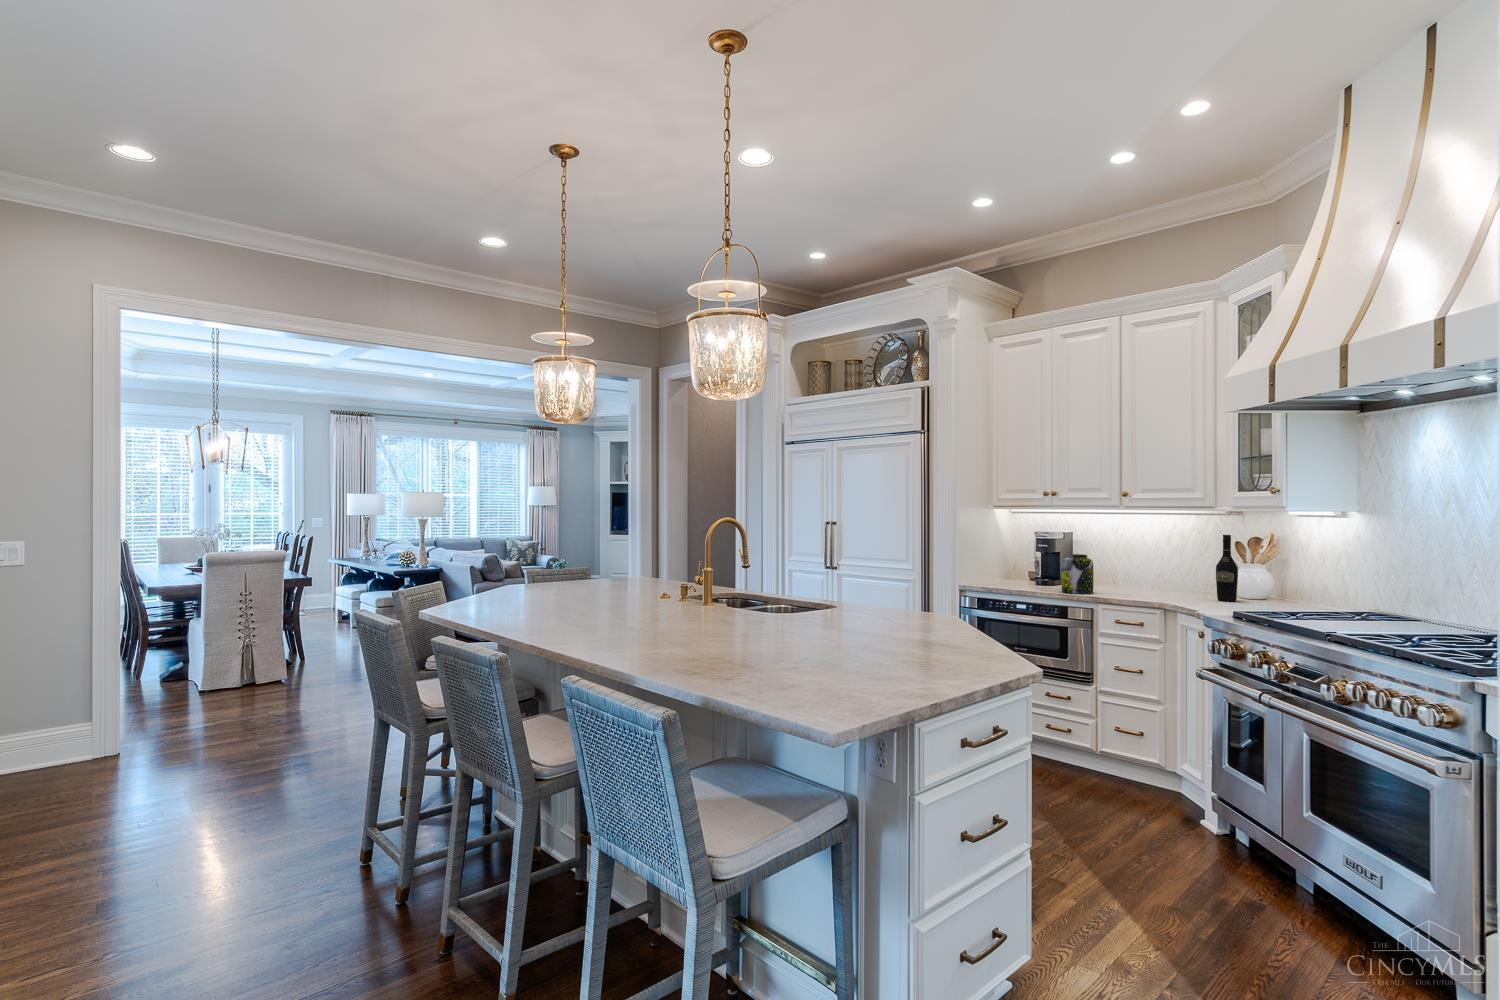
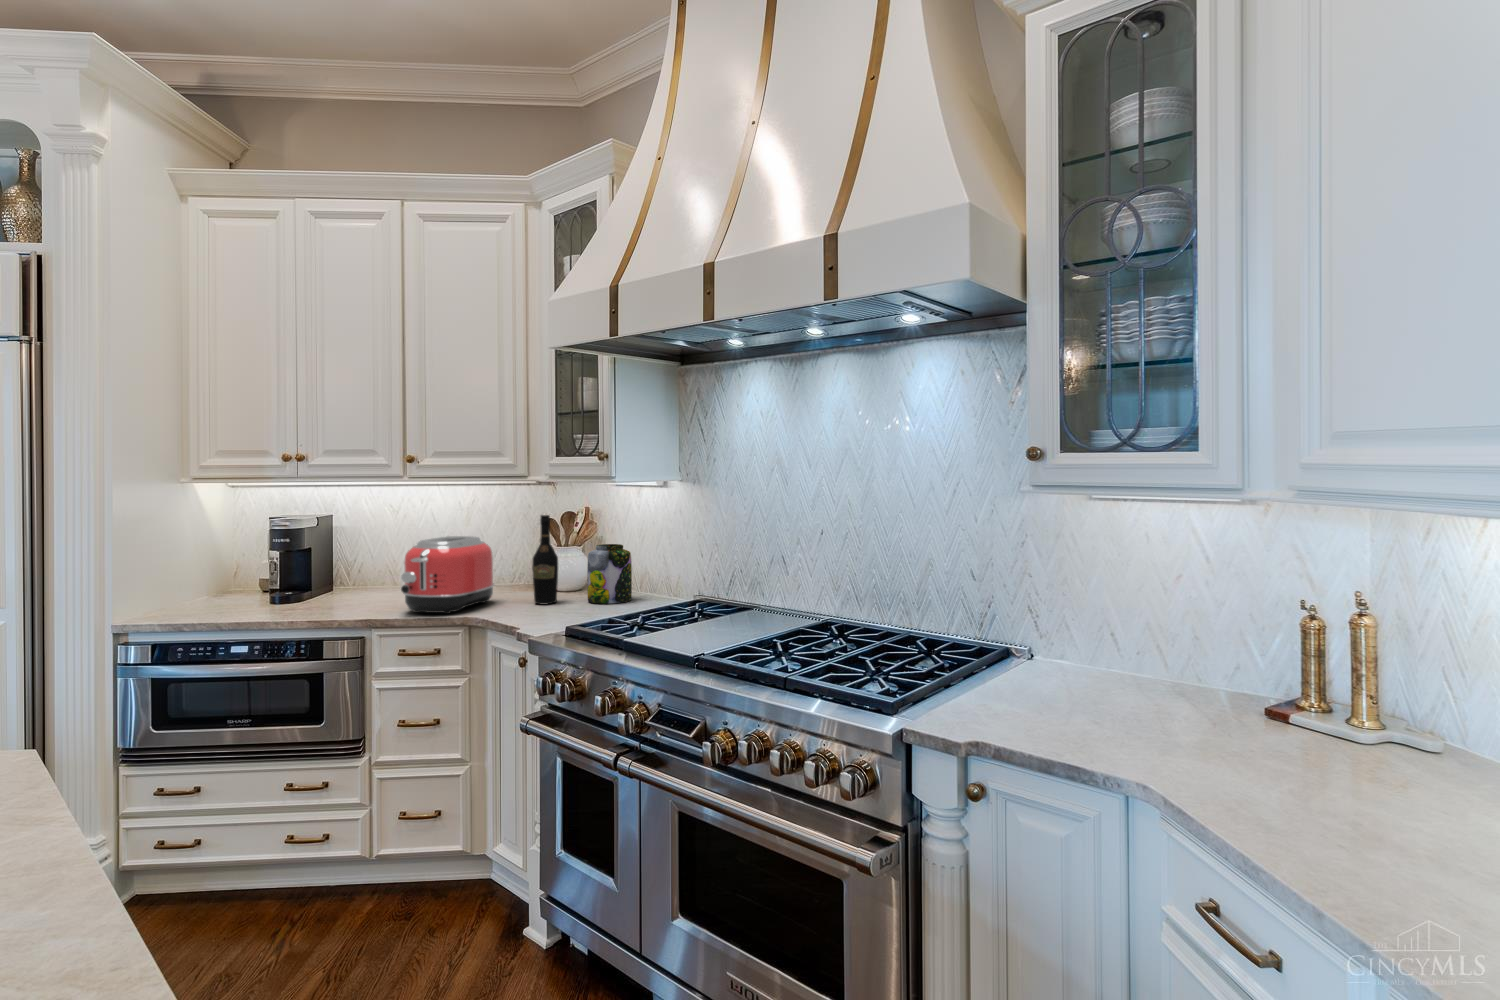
toaster: none [1118,548,1186,599] -> present [401,536,494,614]
jar: present [1062,554,1093,594] -> present [587,544,632,604]

